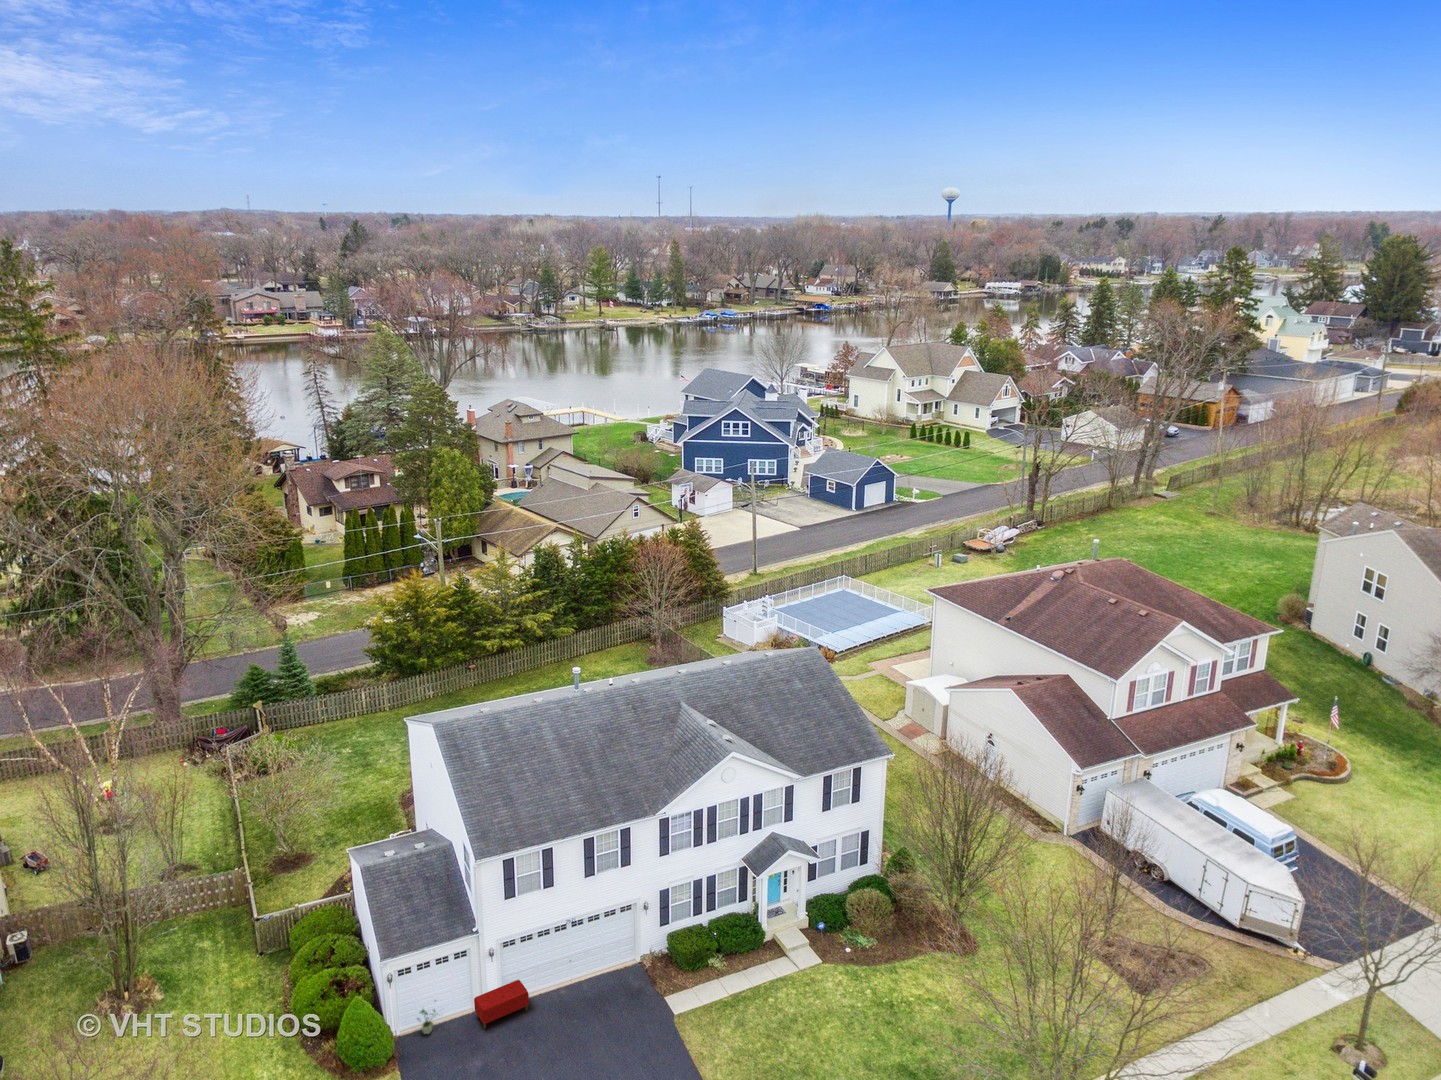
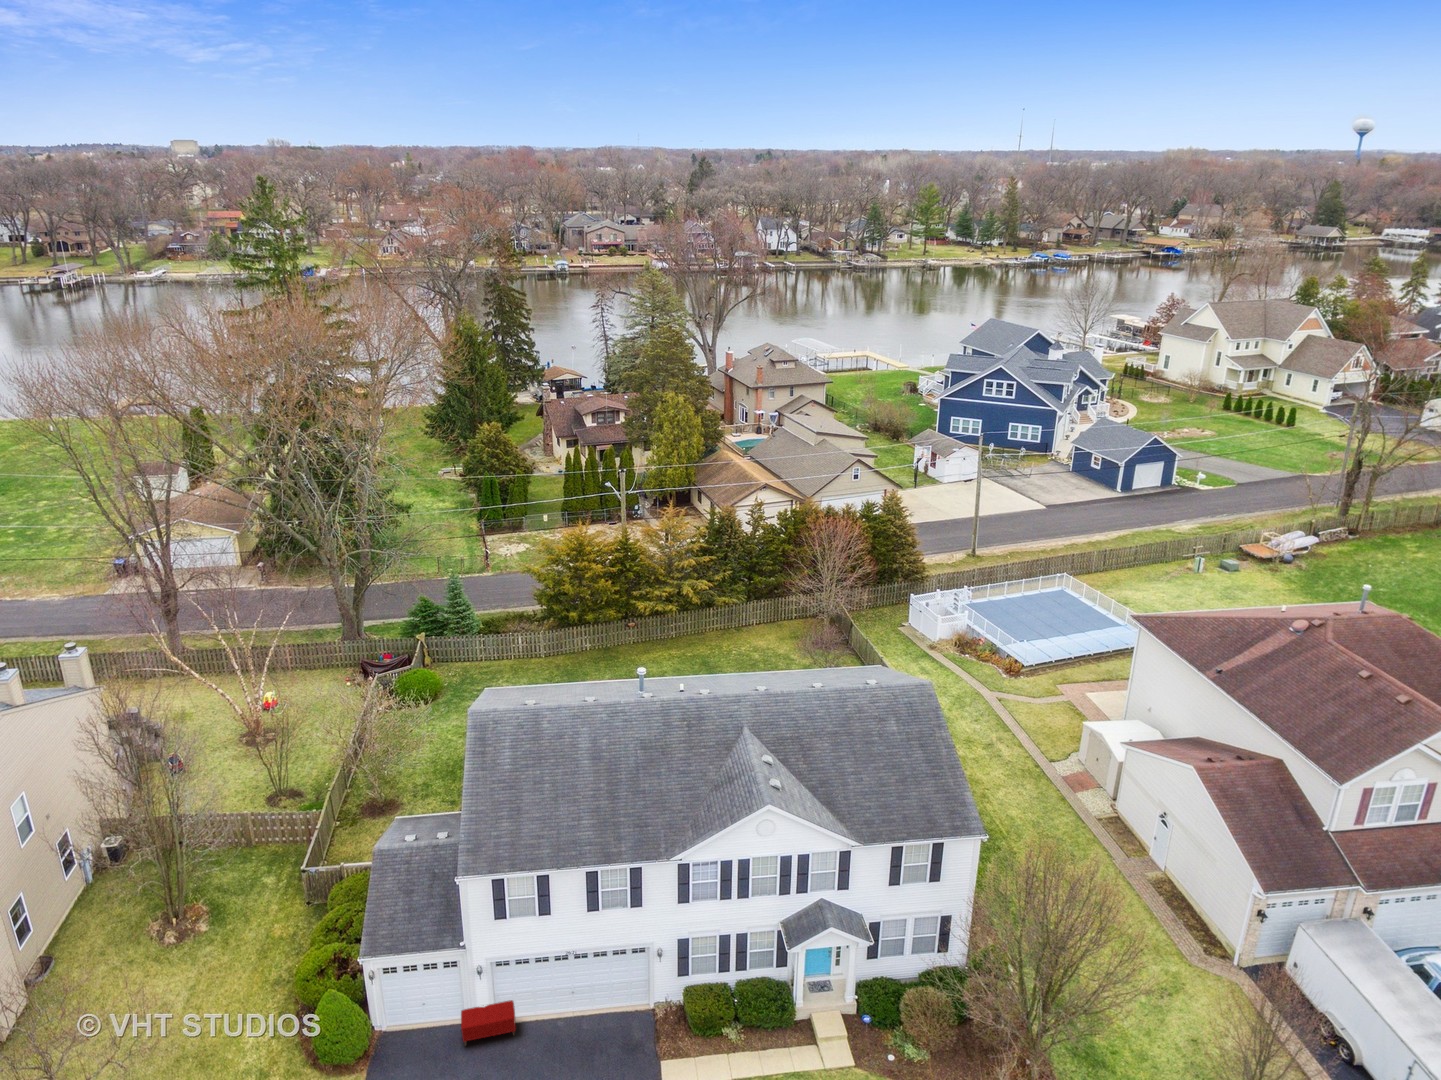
potted plant: present [417,1010,435,1034] -> none [400,1006,430,1037]

